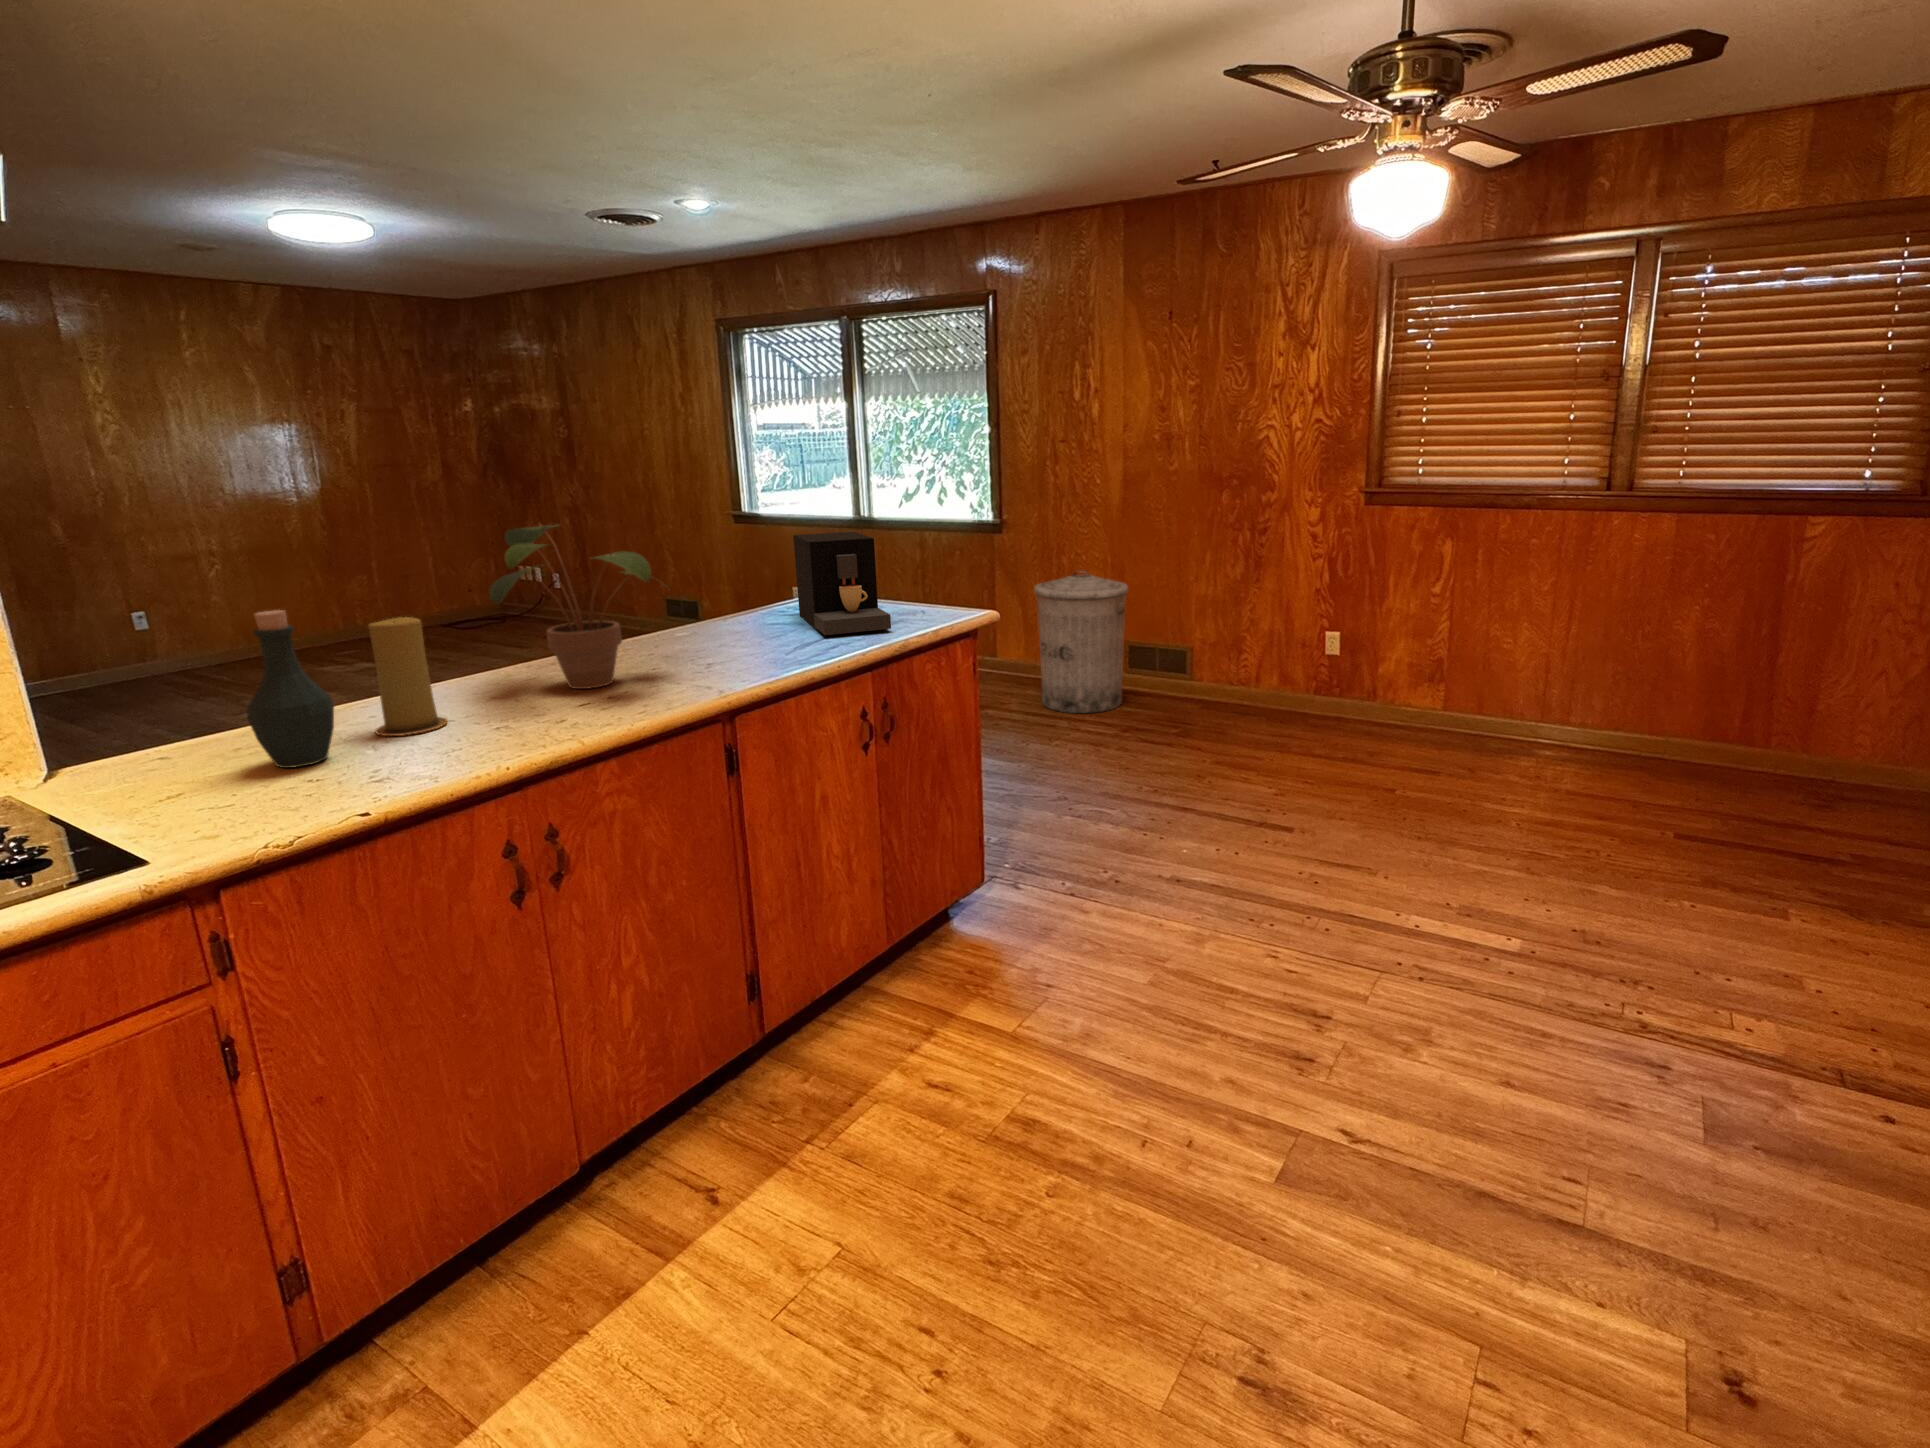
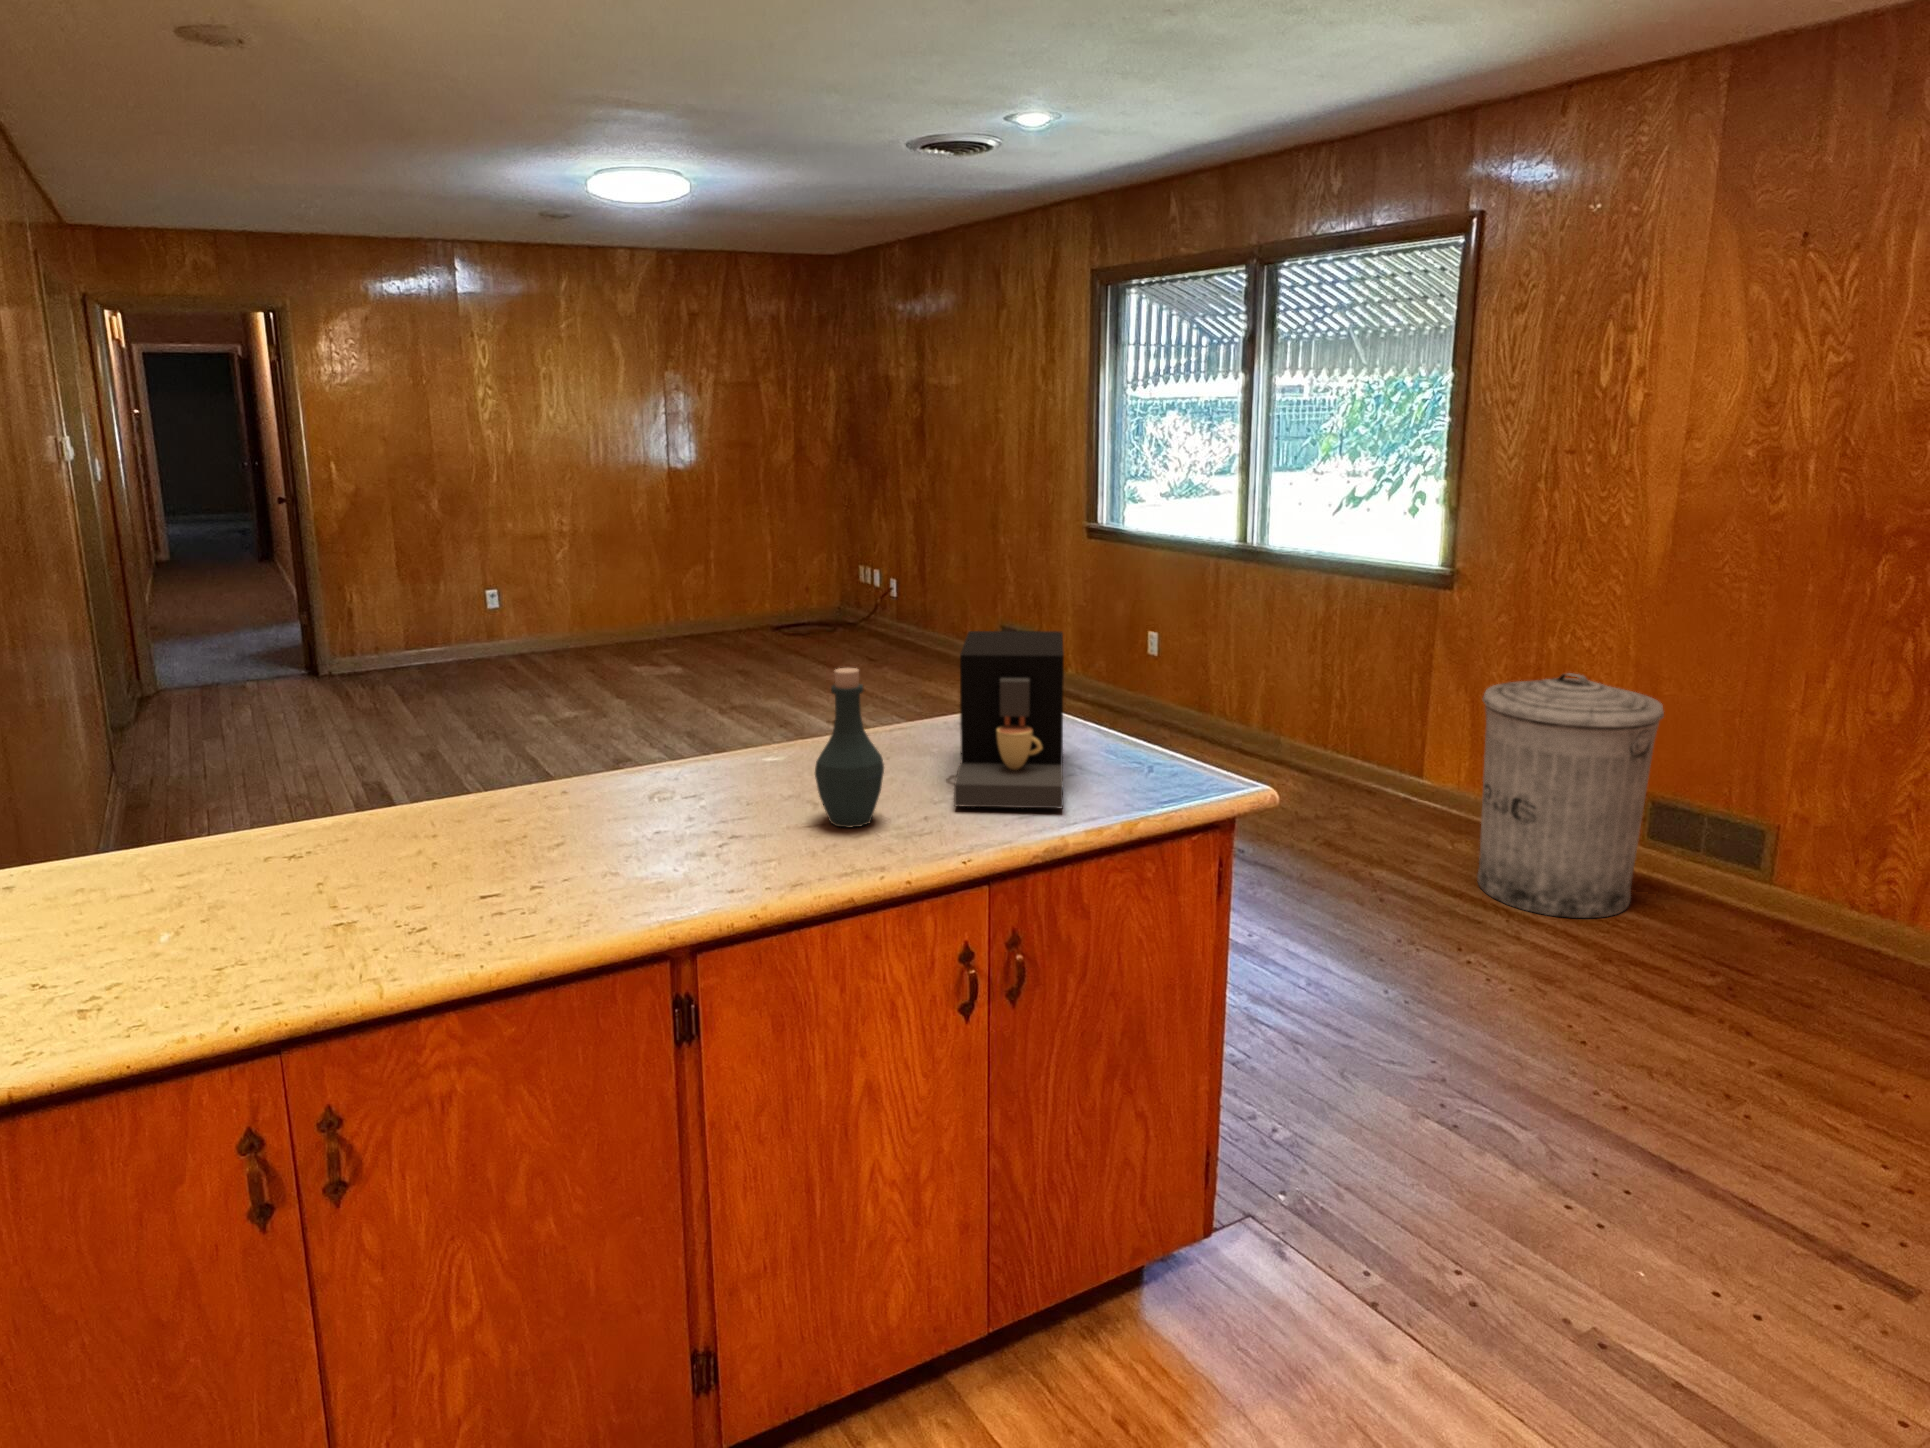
potted plant: present [489,524,651,689] -> none [446,624,692,864]
bottle: present [247,610,334,768] -> present [815,668,884,828]
candle: present [369,617,447,736] -> none [268,754,359,914]

